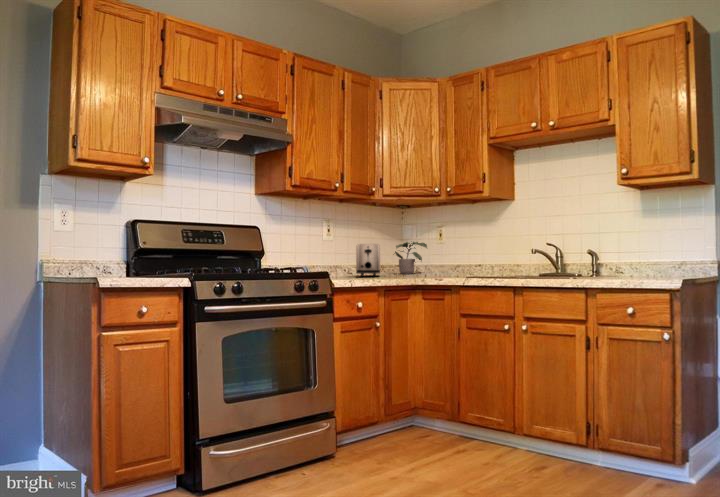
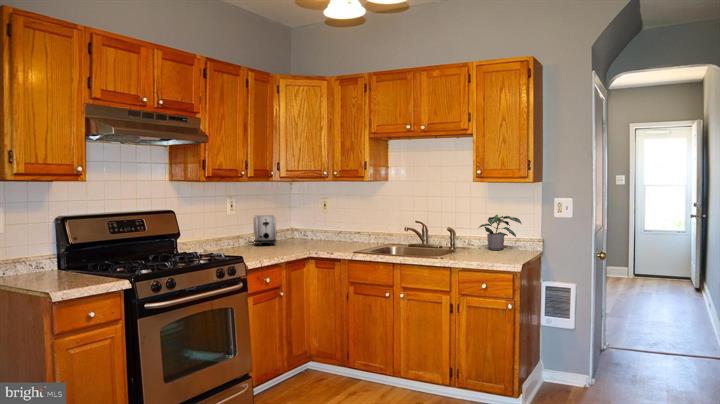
potted plant: present [395,242,427,274] -> present [479,215,522,250]

